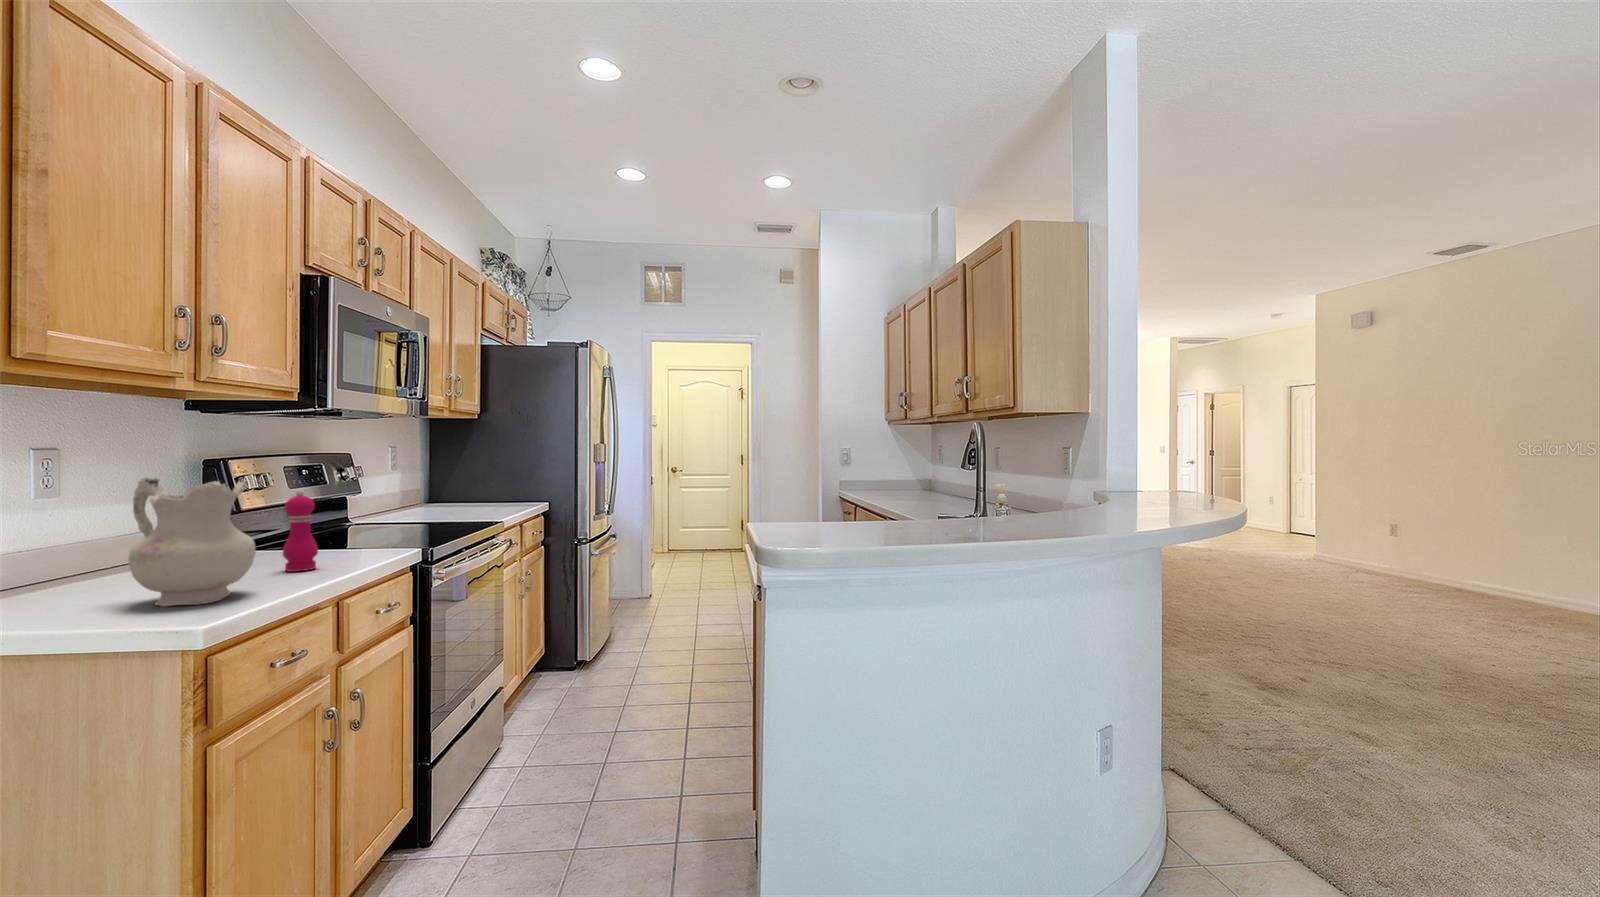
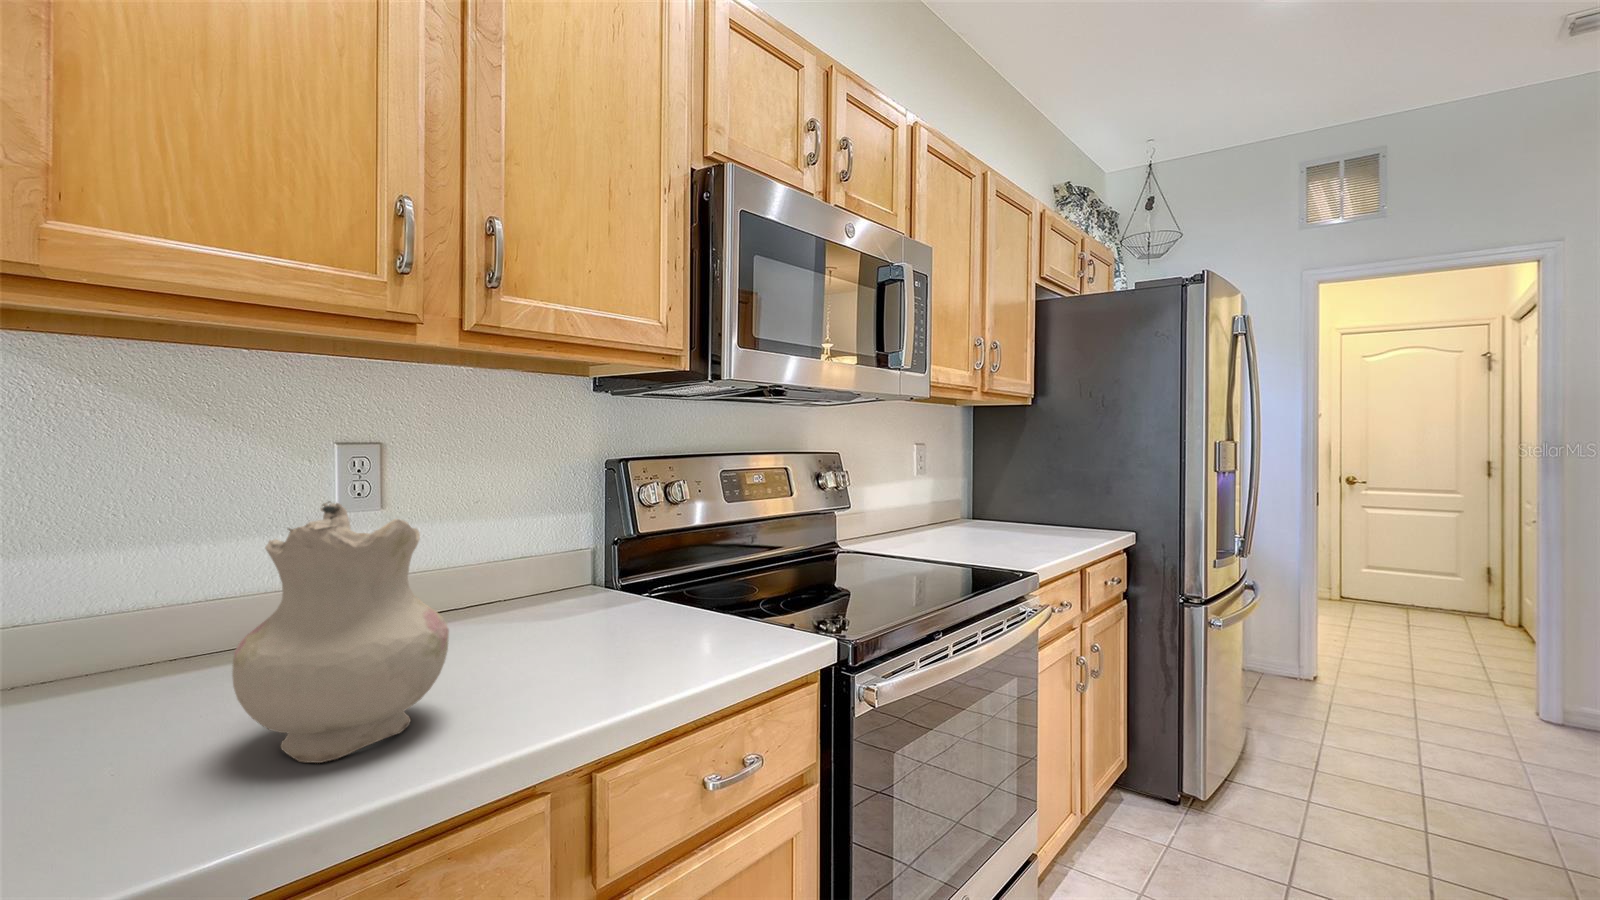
pepper mill: present [283,490,318,572] -> none [593,523,645,670]

